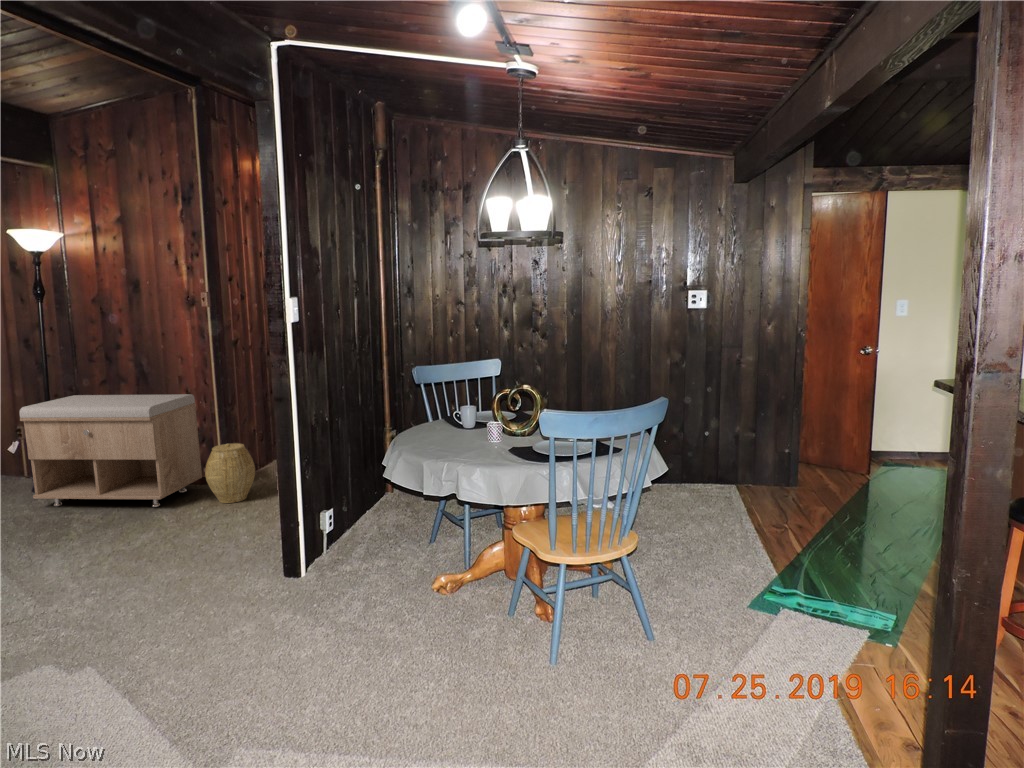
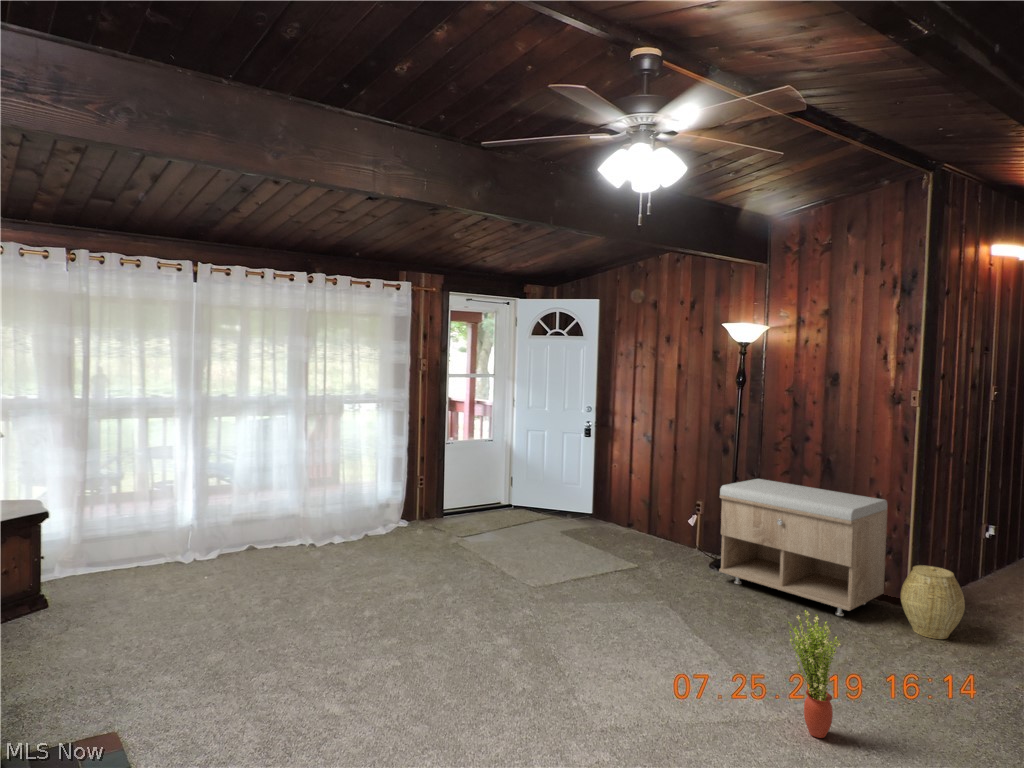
potted plant: none [38,500,93,610] -> present [789,610,841,738]

